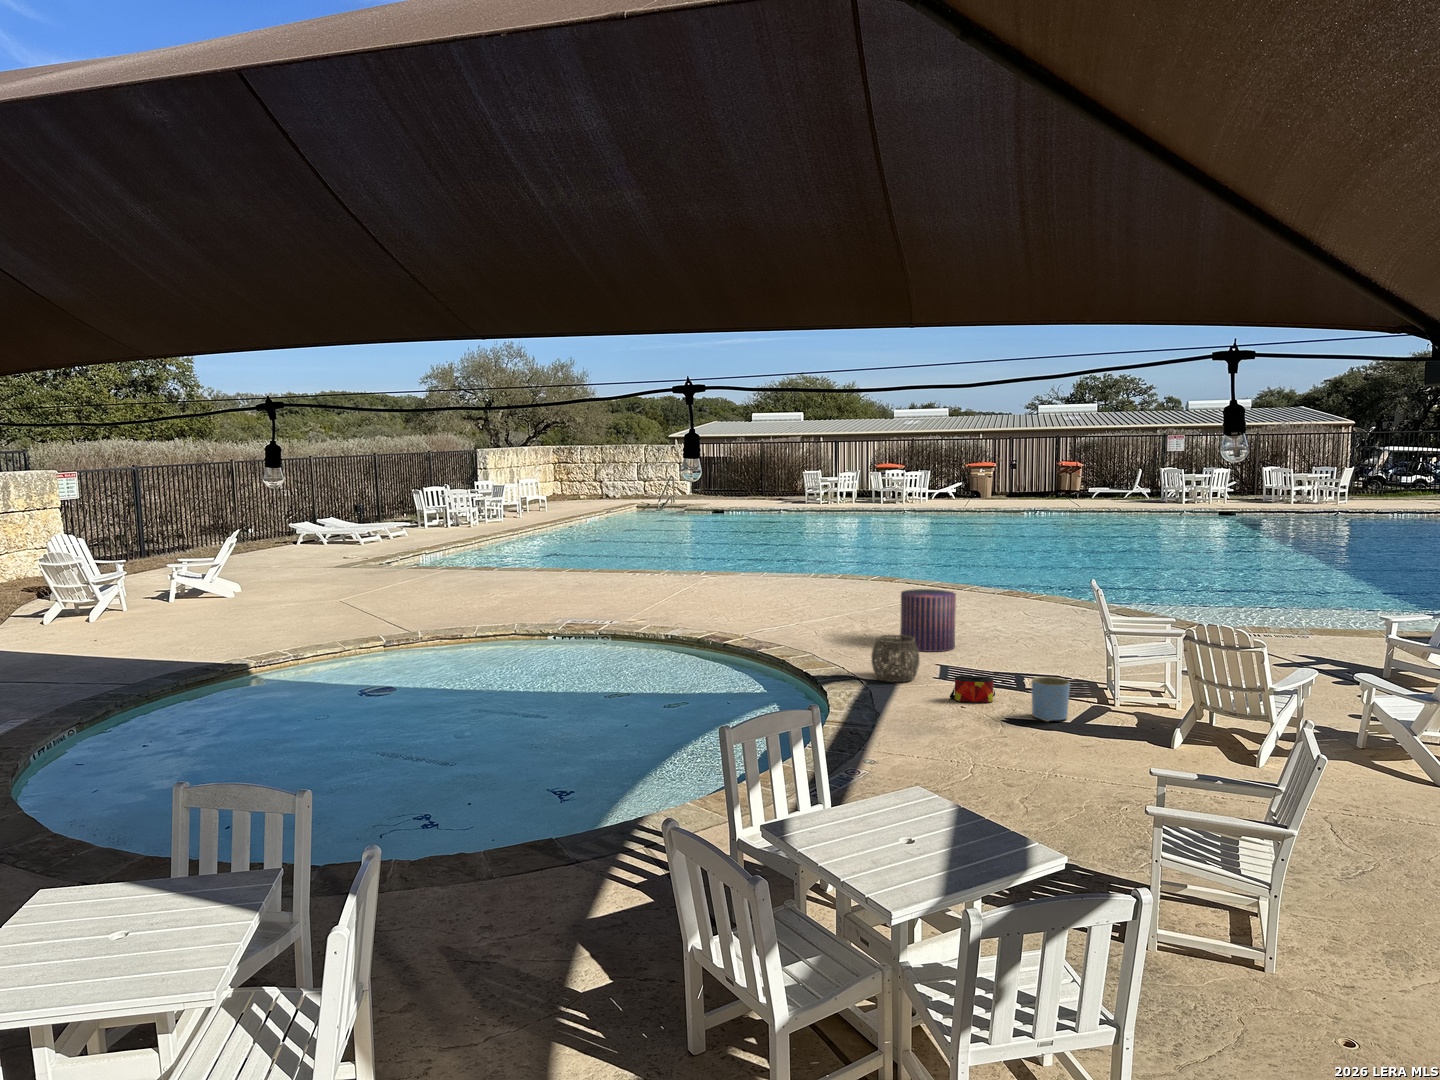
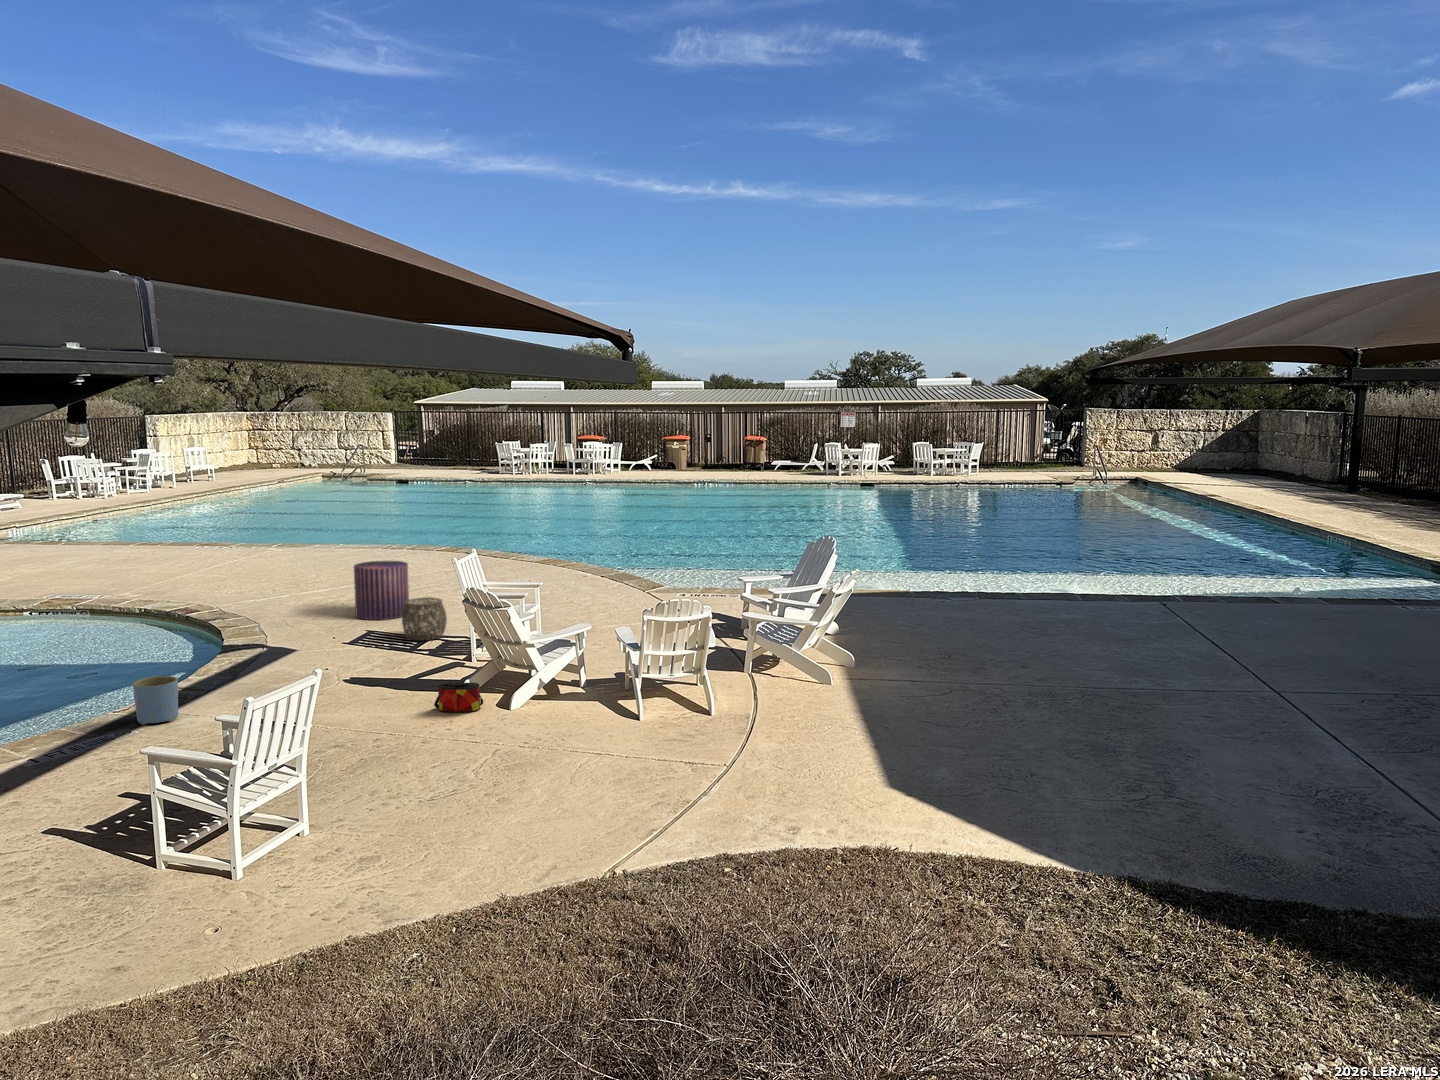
woven basket: present [871,635,919,682] -> present [402,597,447,641]
bag: present [950,676,995,703] -> present [434,682,483,712]
planter: present [1032,677,1070,722] -> present [133,676,178,725]

